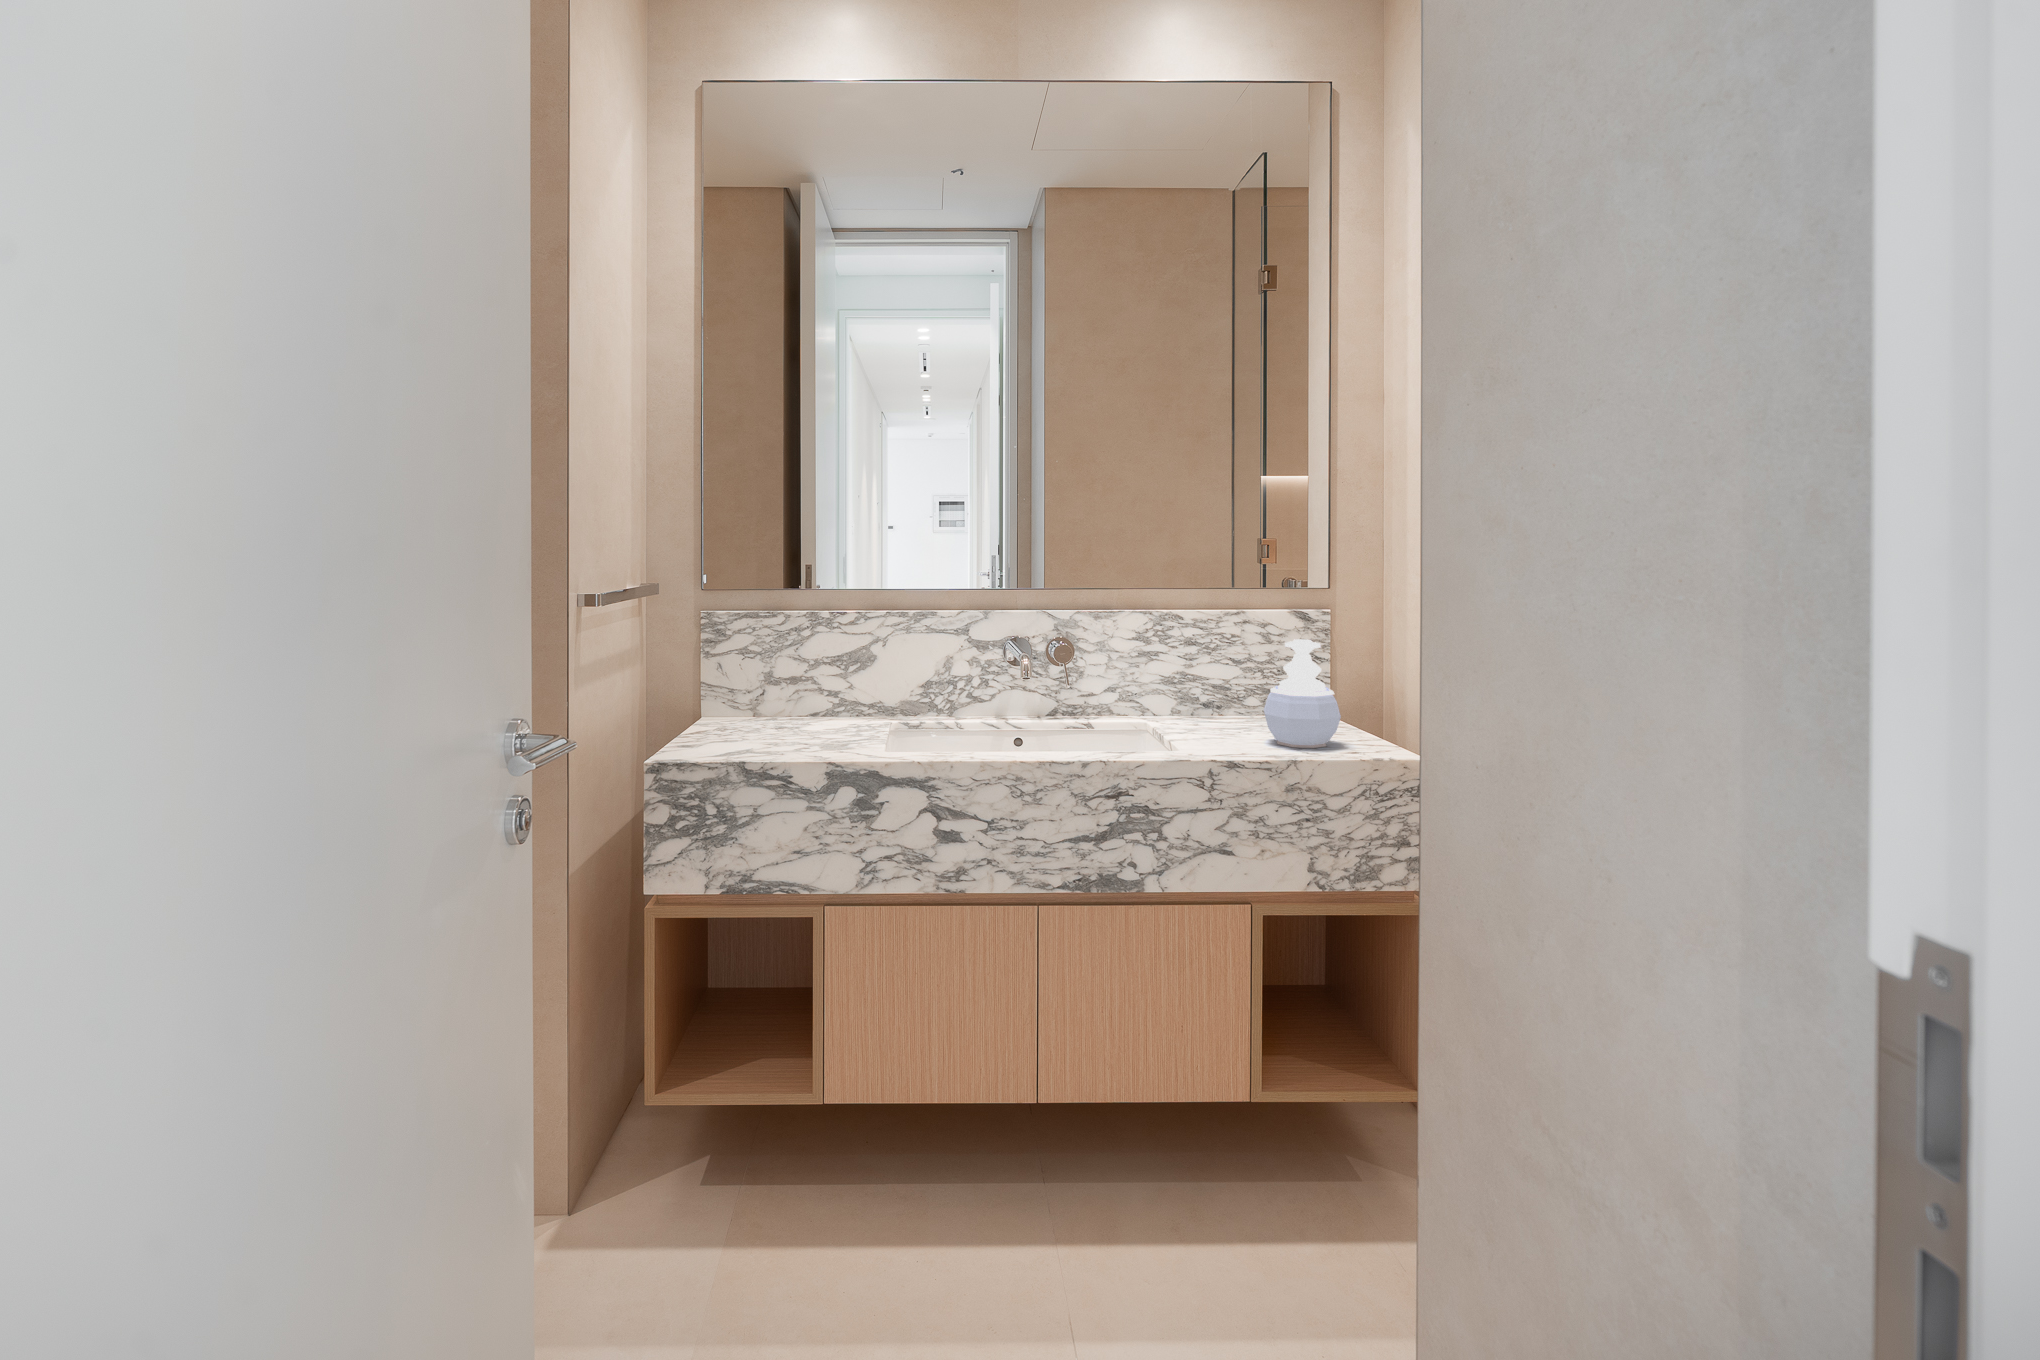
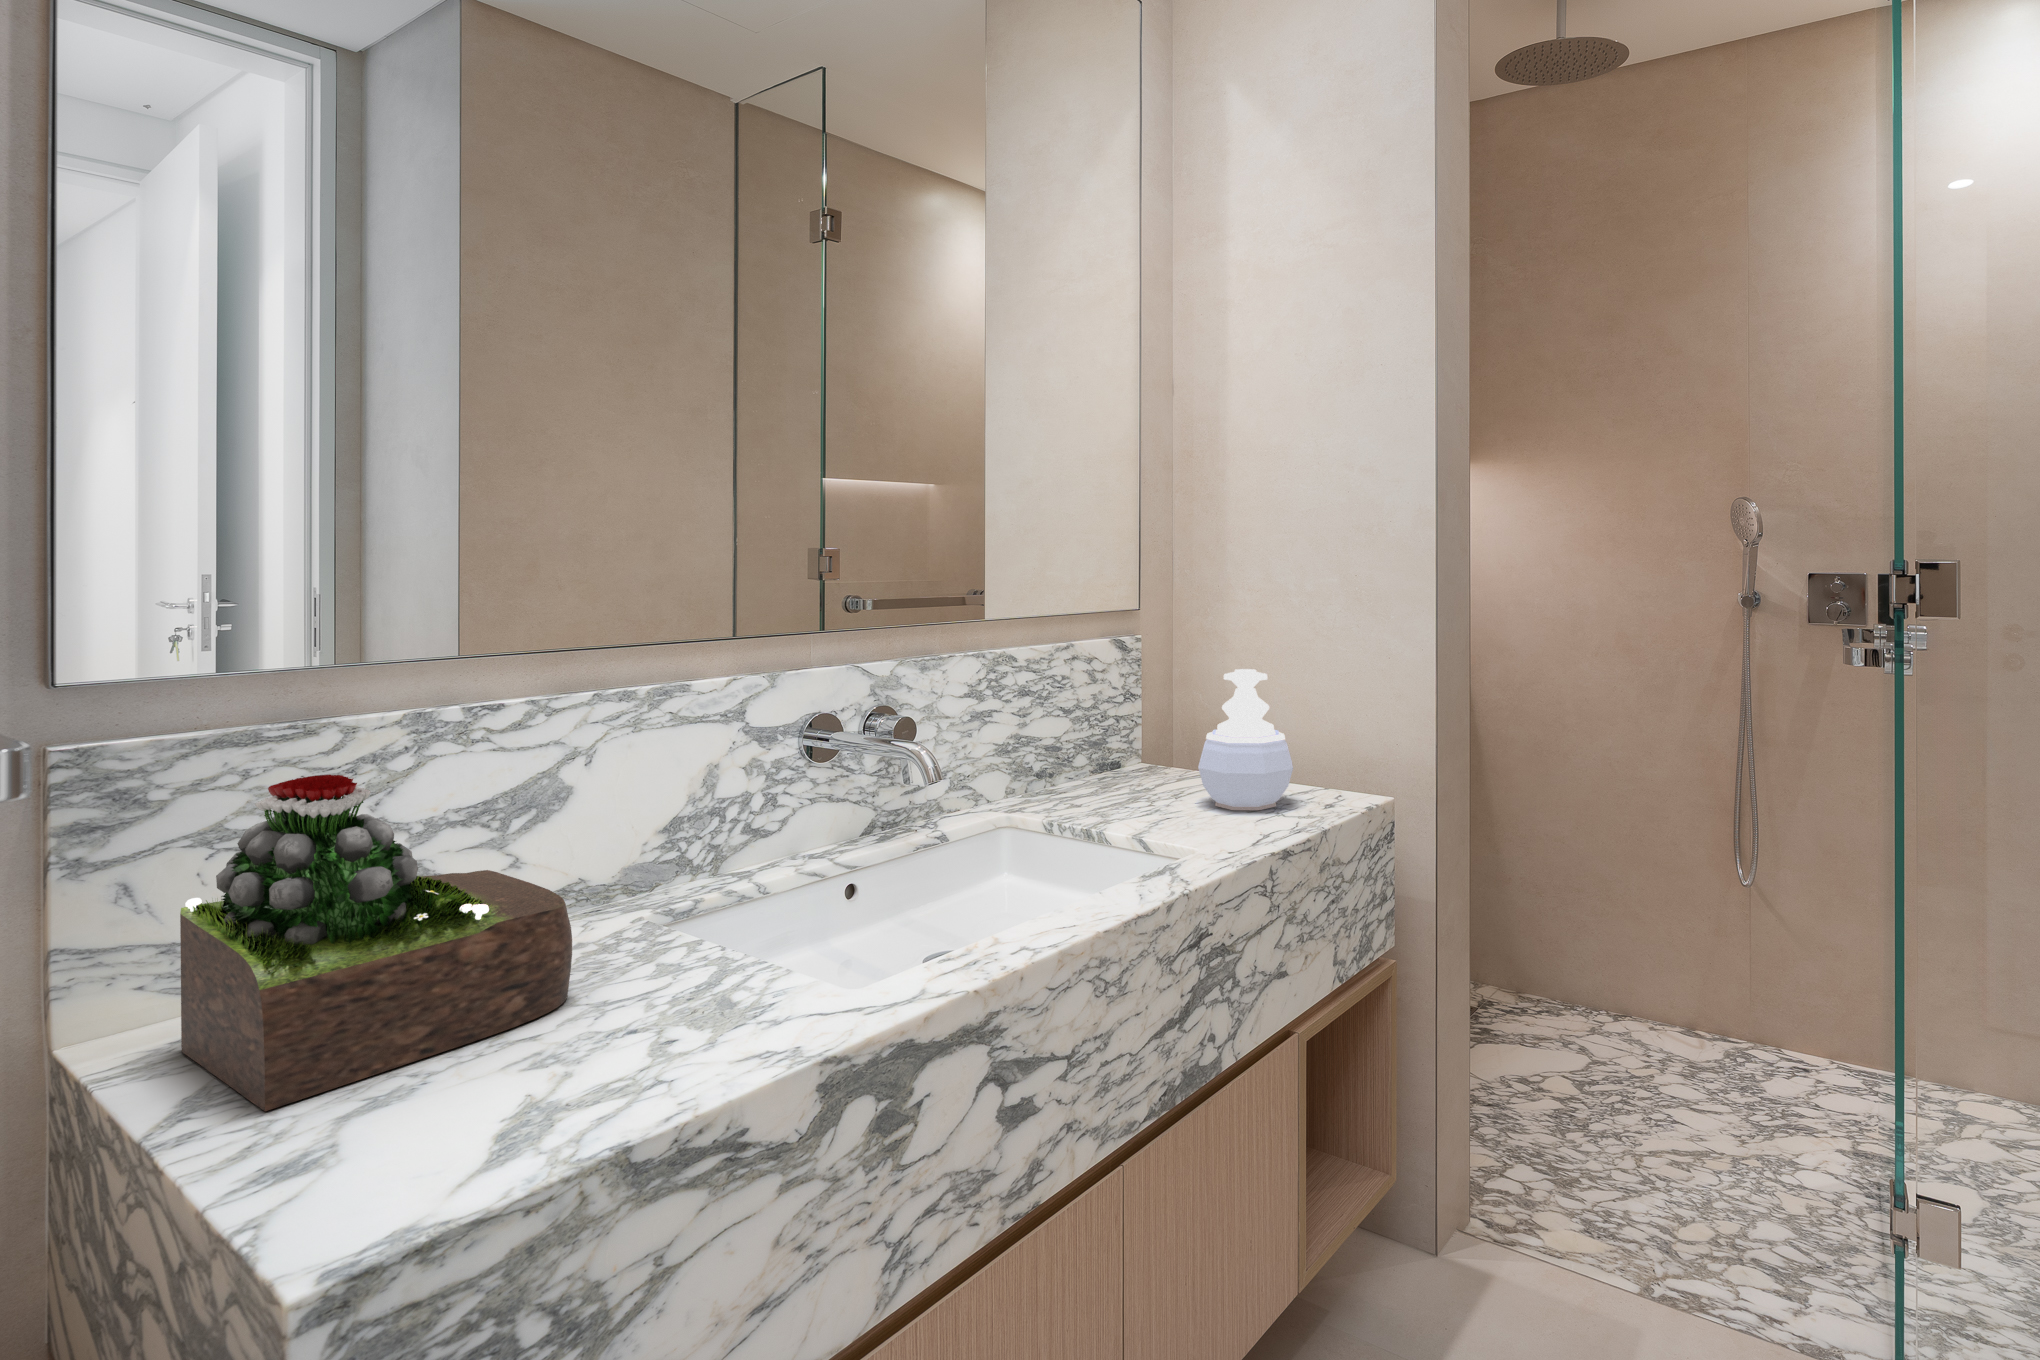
succulent plant: none [705,629,826,738] -> present [180,775,572,1111]

